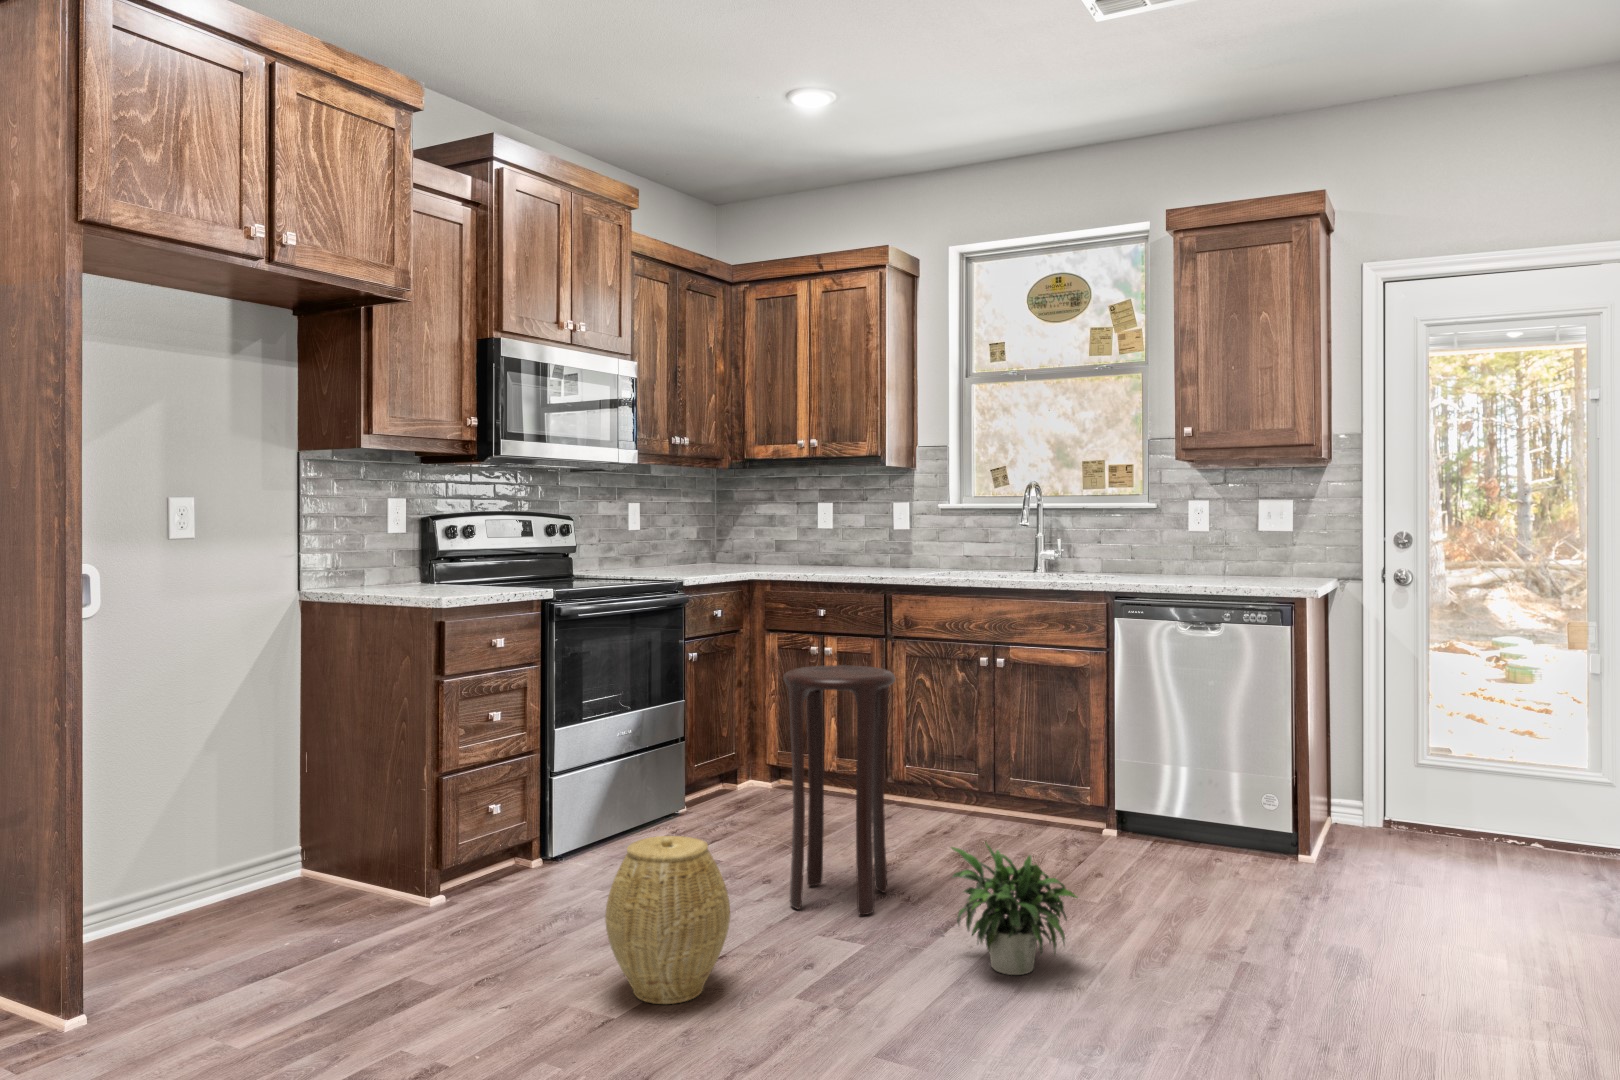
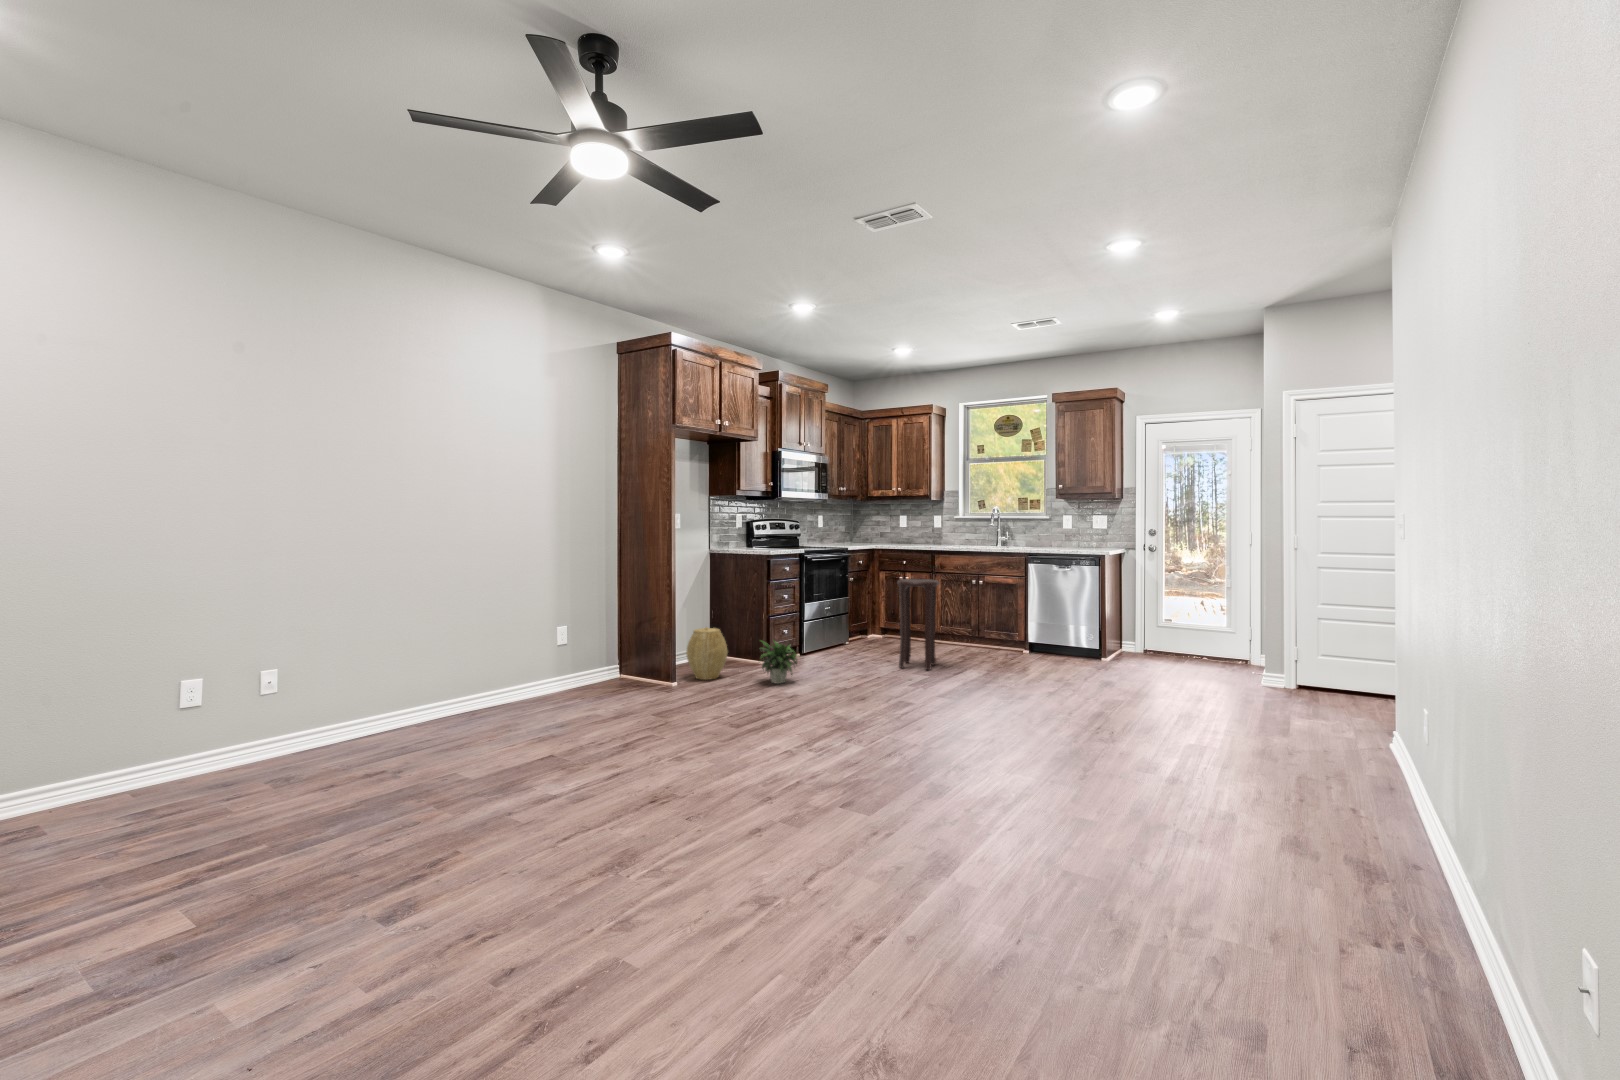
woven basket: present [605,836,730,1004] -> present [686,627,728,680]
potted plant: present [941,843,1078,975] -> present [761,641,797,684]

